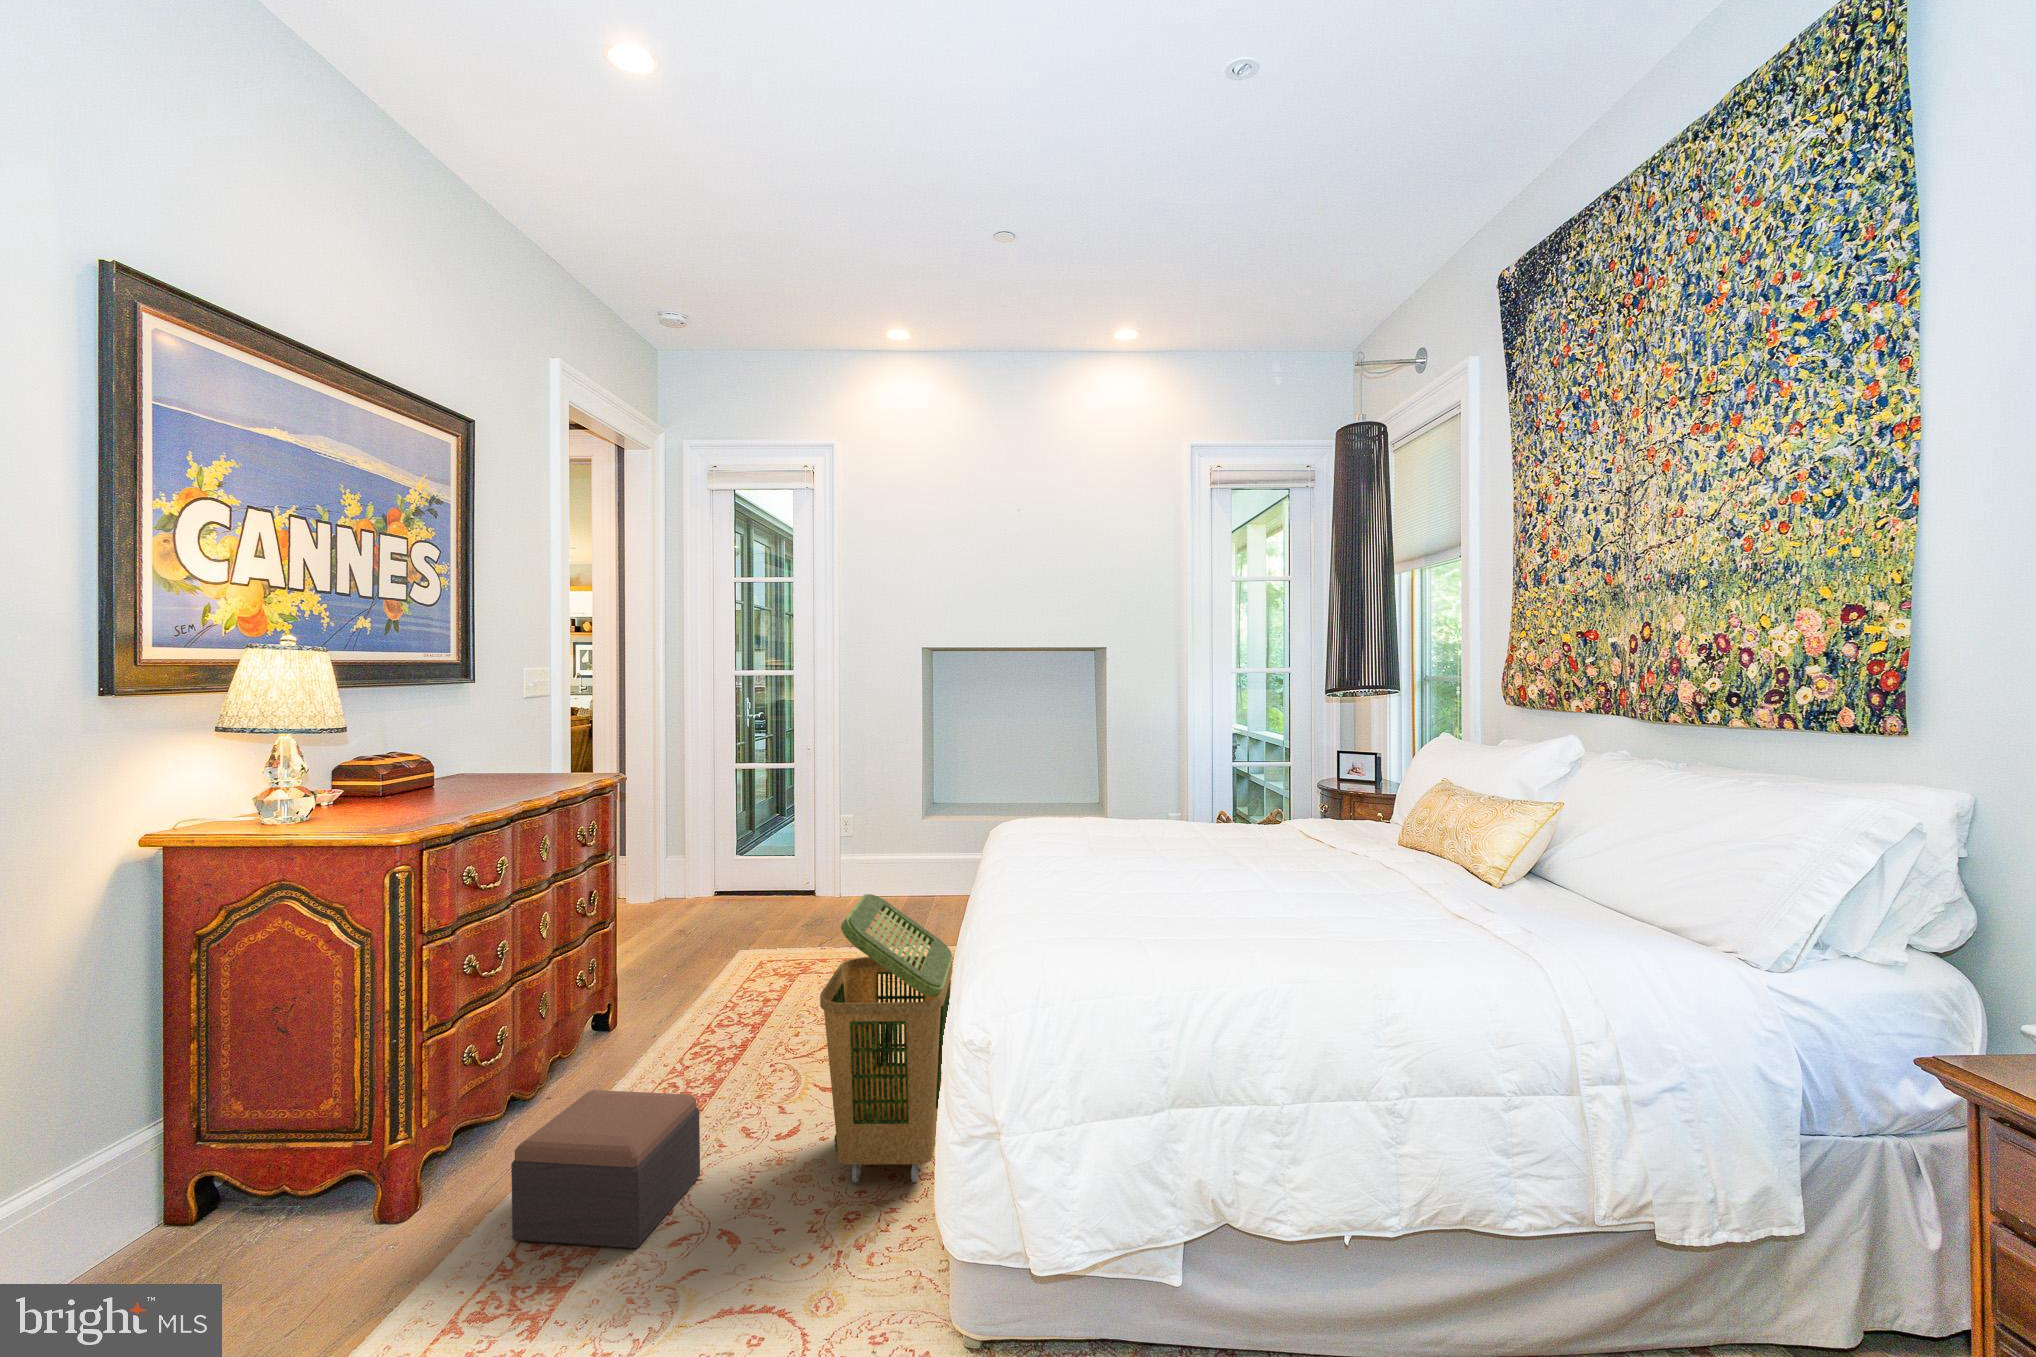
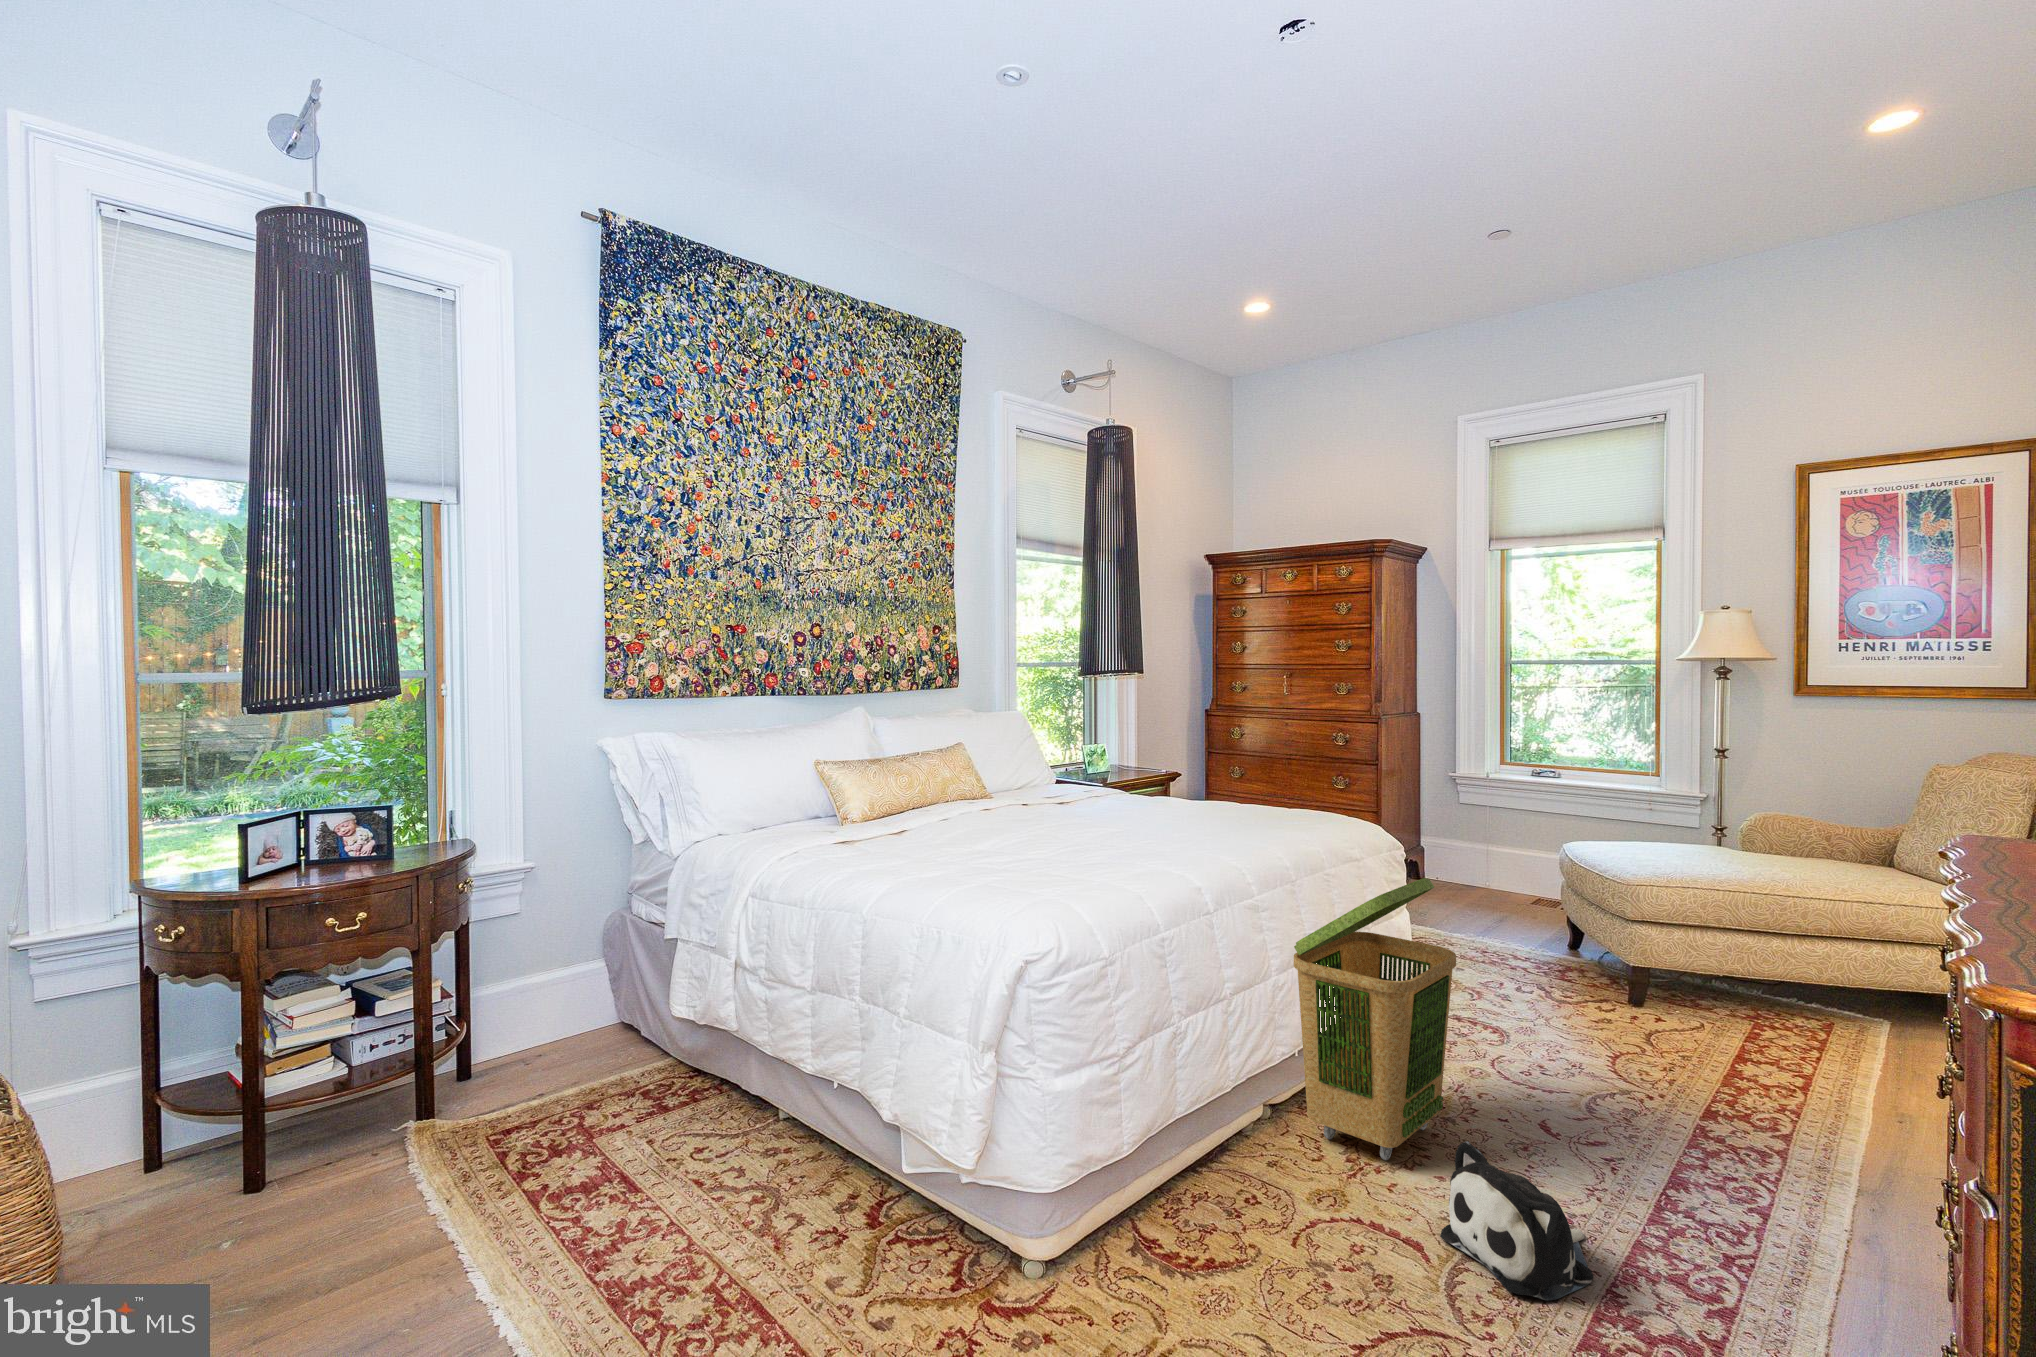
plush toy: none [713,1035,811,1138] -> present [1440,1141,1593,1301]
footstool: present [511,1090,700,1248] -> none [1593,1071,1796,1255]

